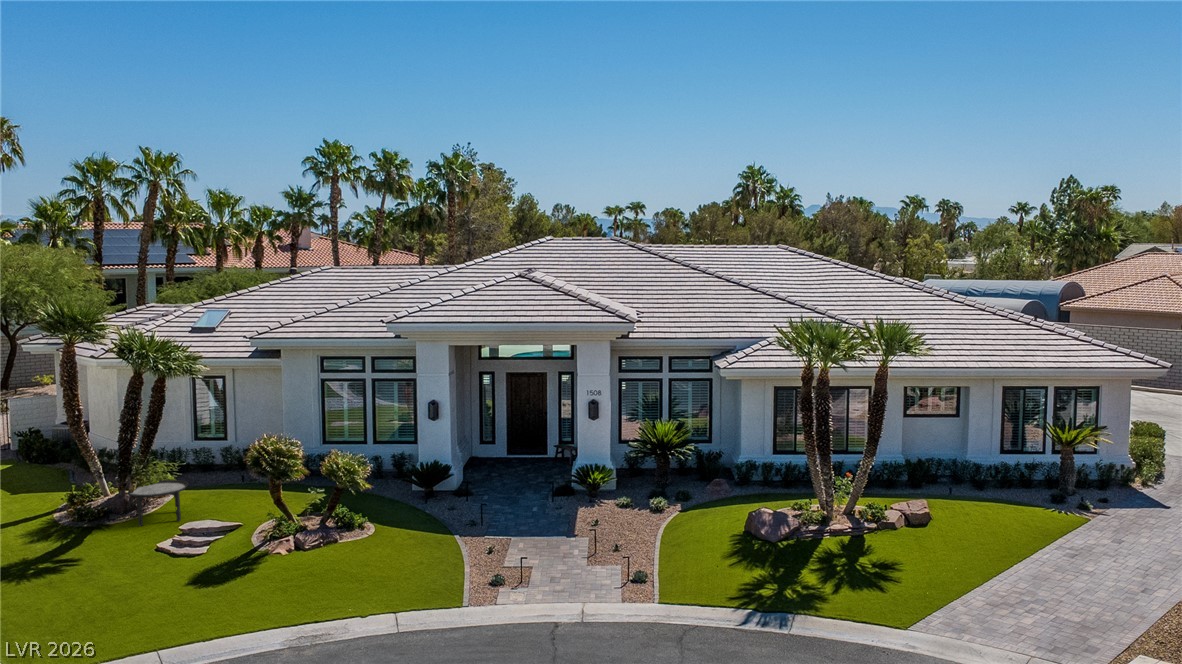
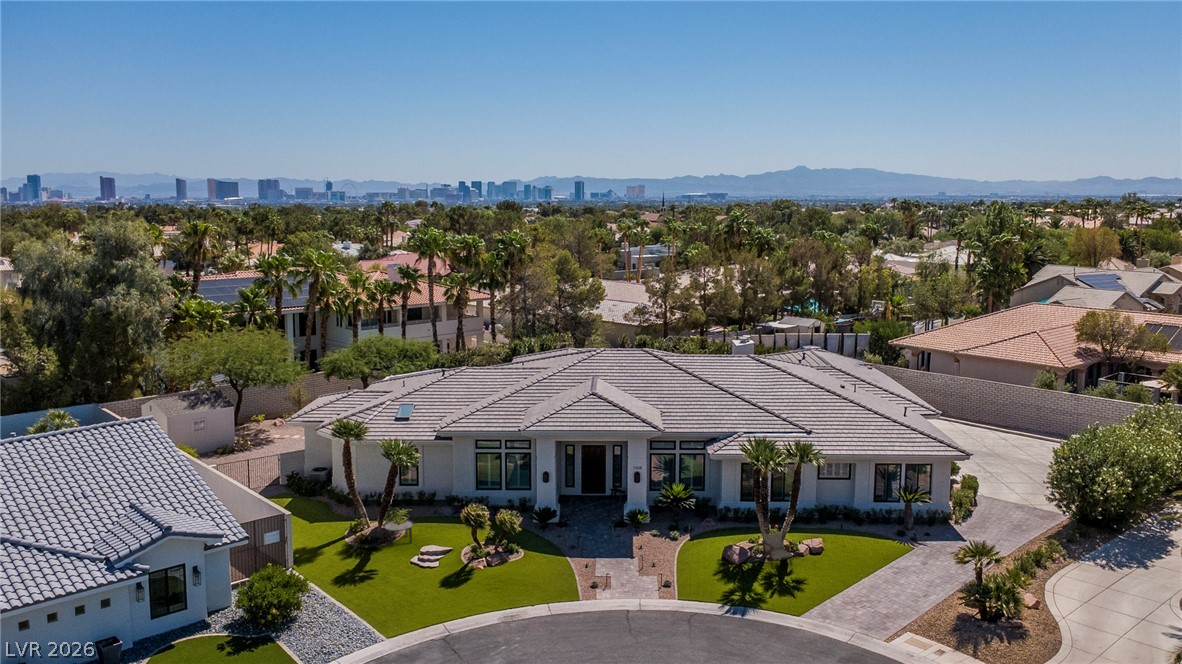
lounge chair: none [816,483,882,550] -> present [760,532,793,569]

